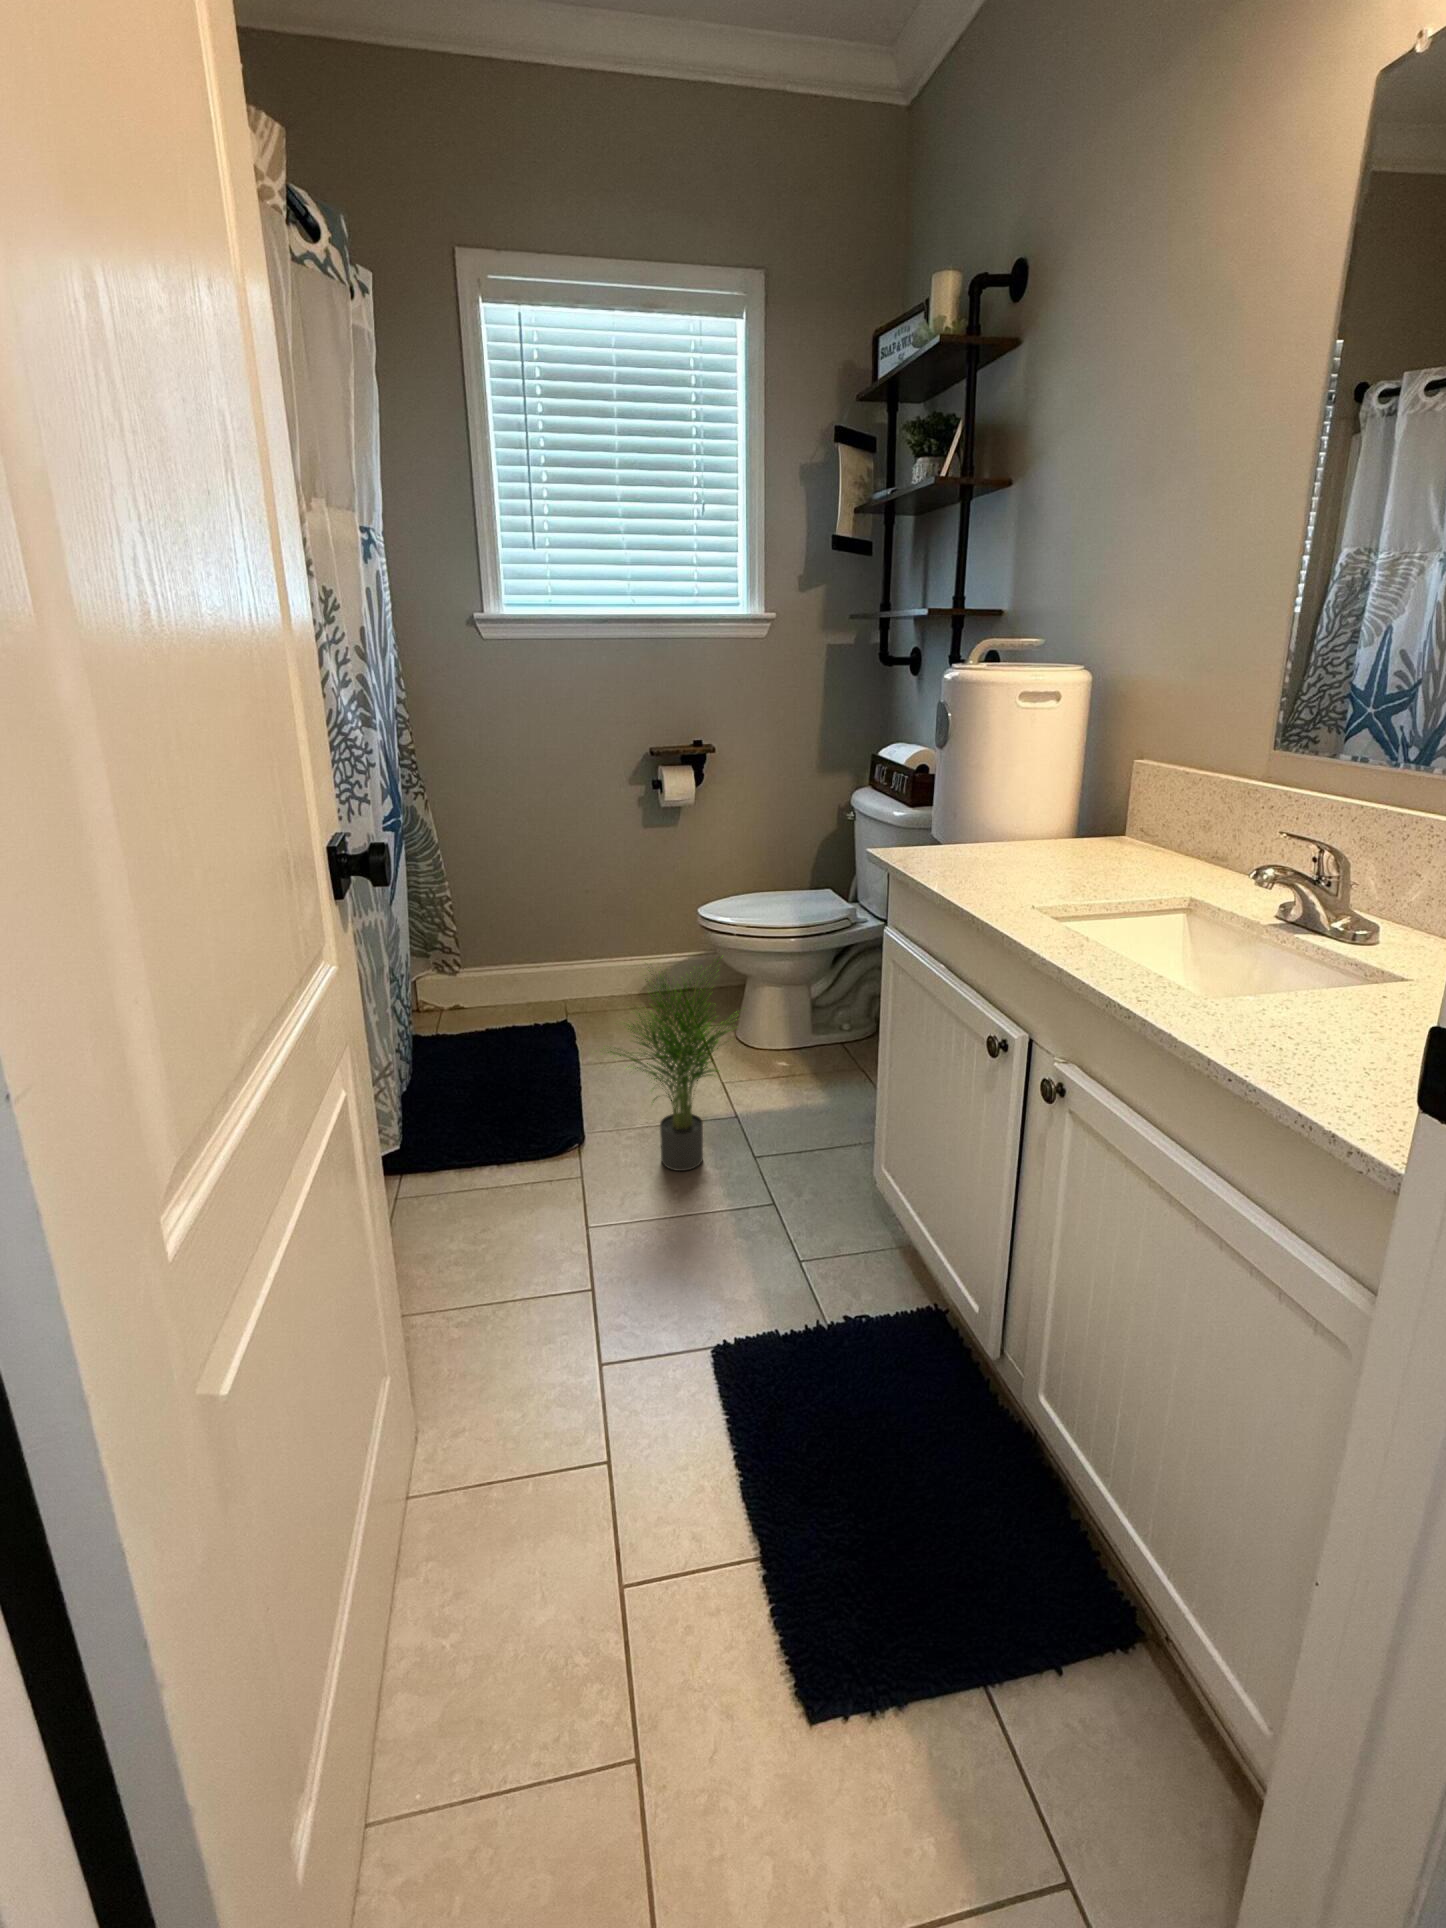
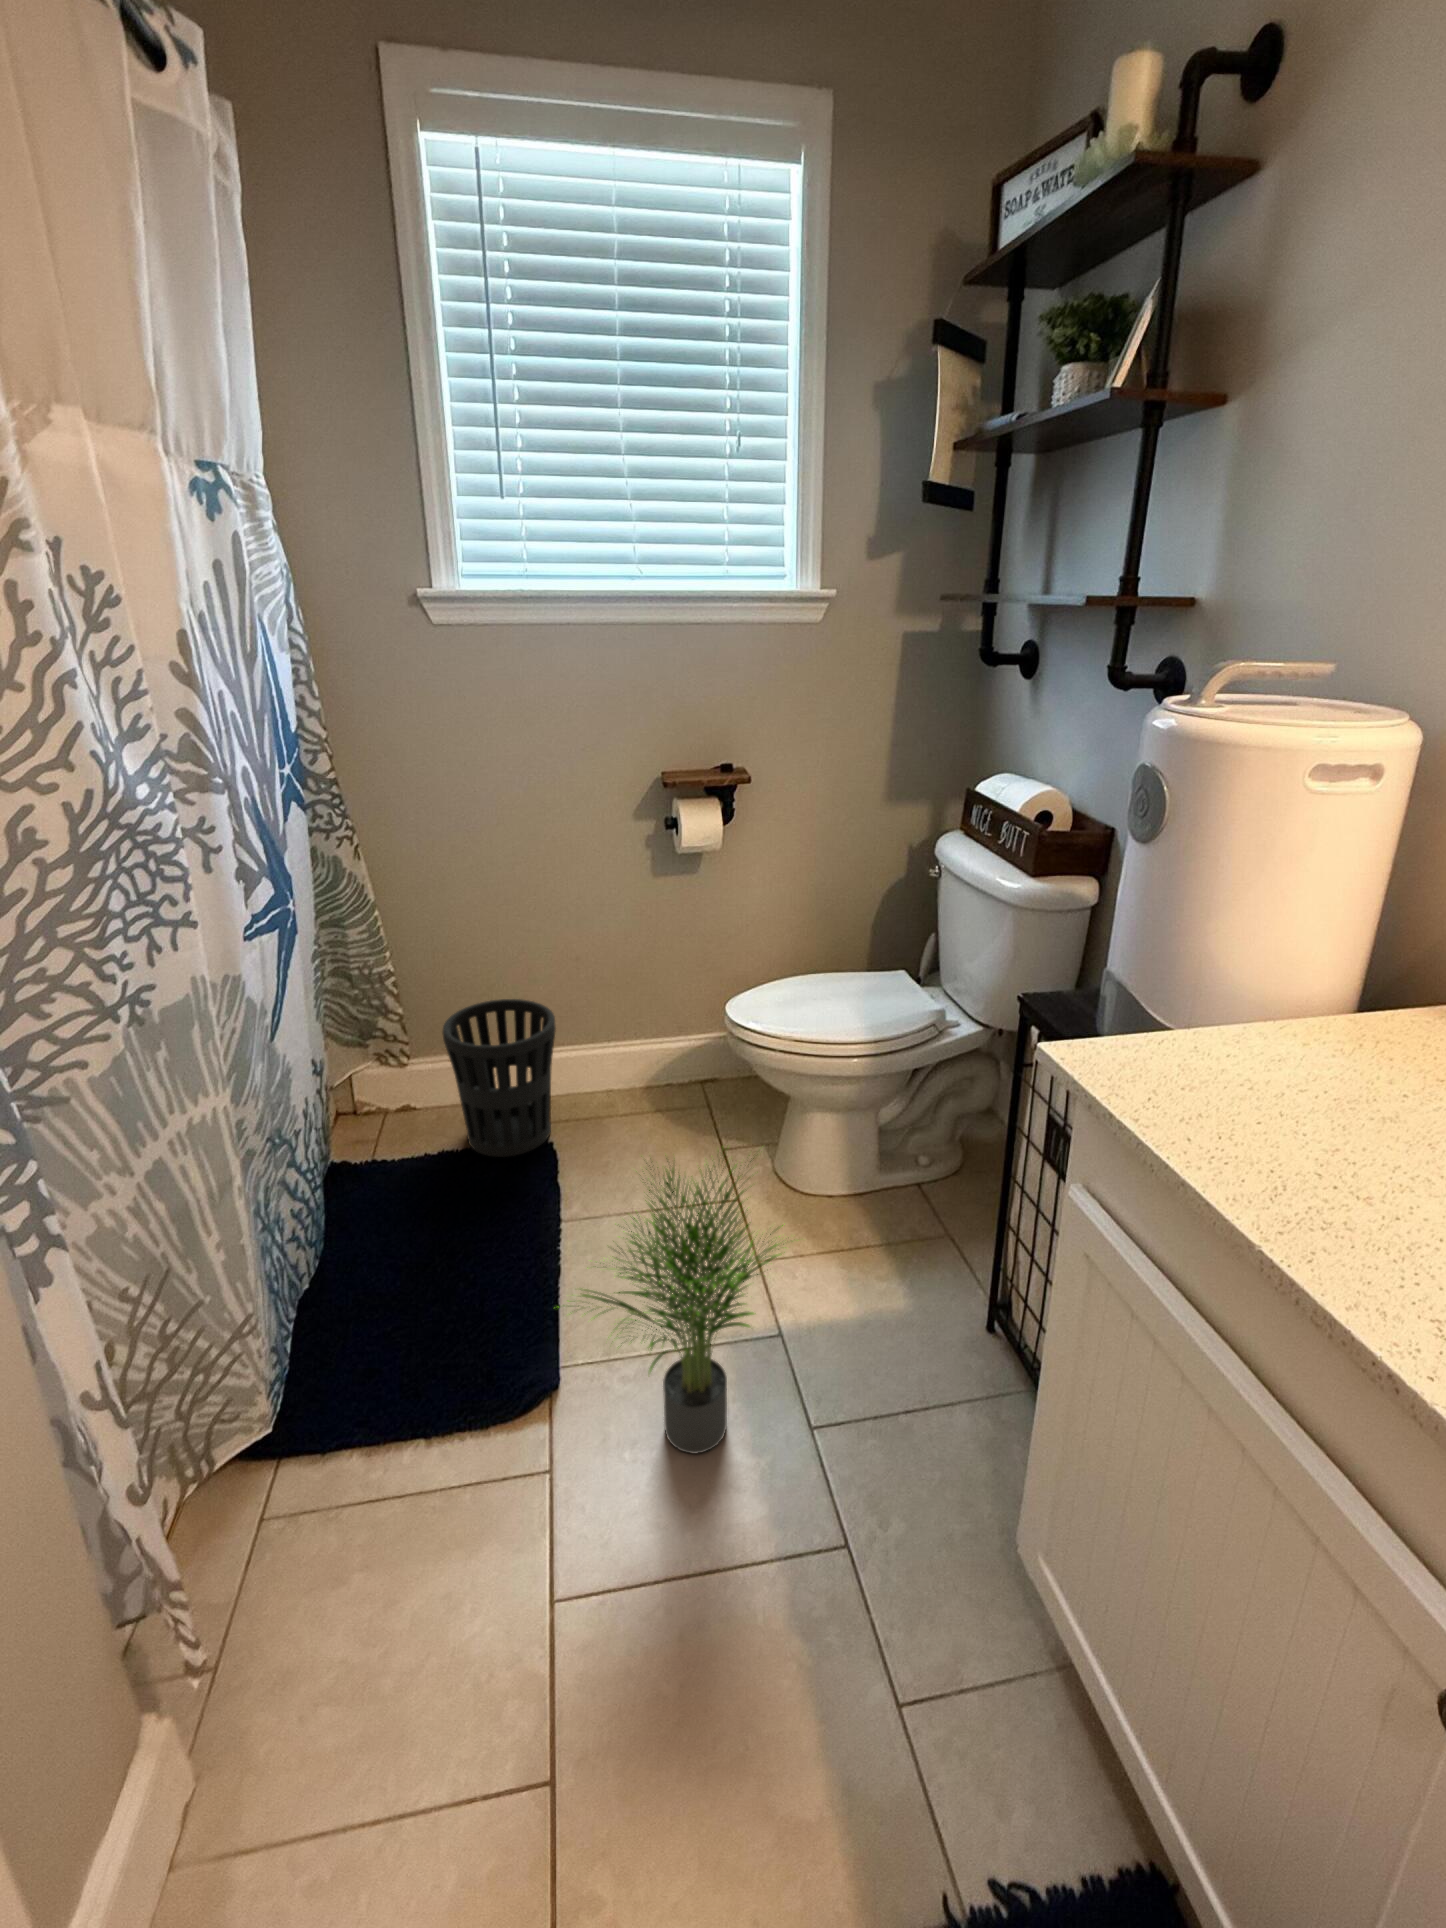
wastebasket: none [489,919,573,1034] -> present [443,999,556,1157]

